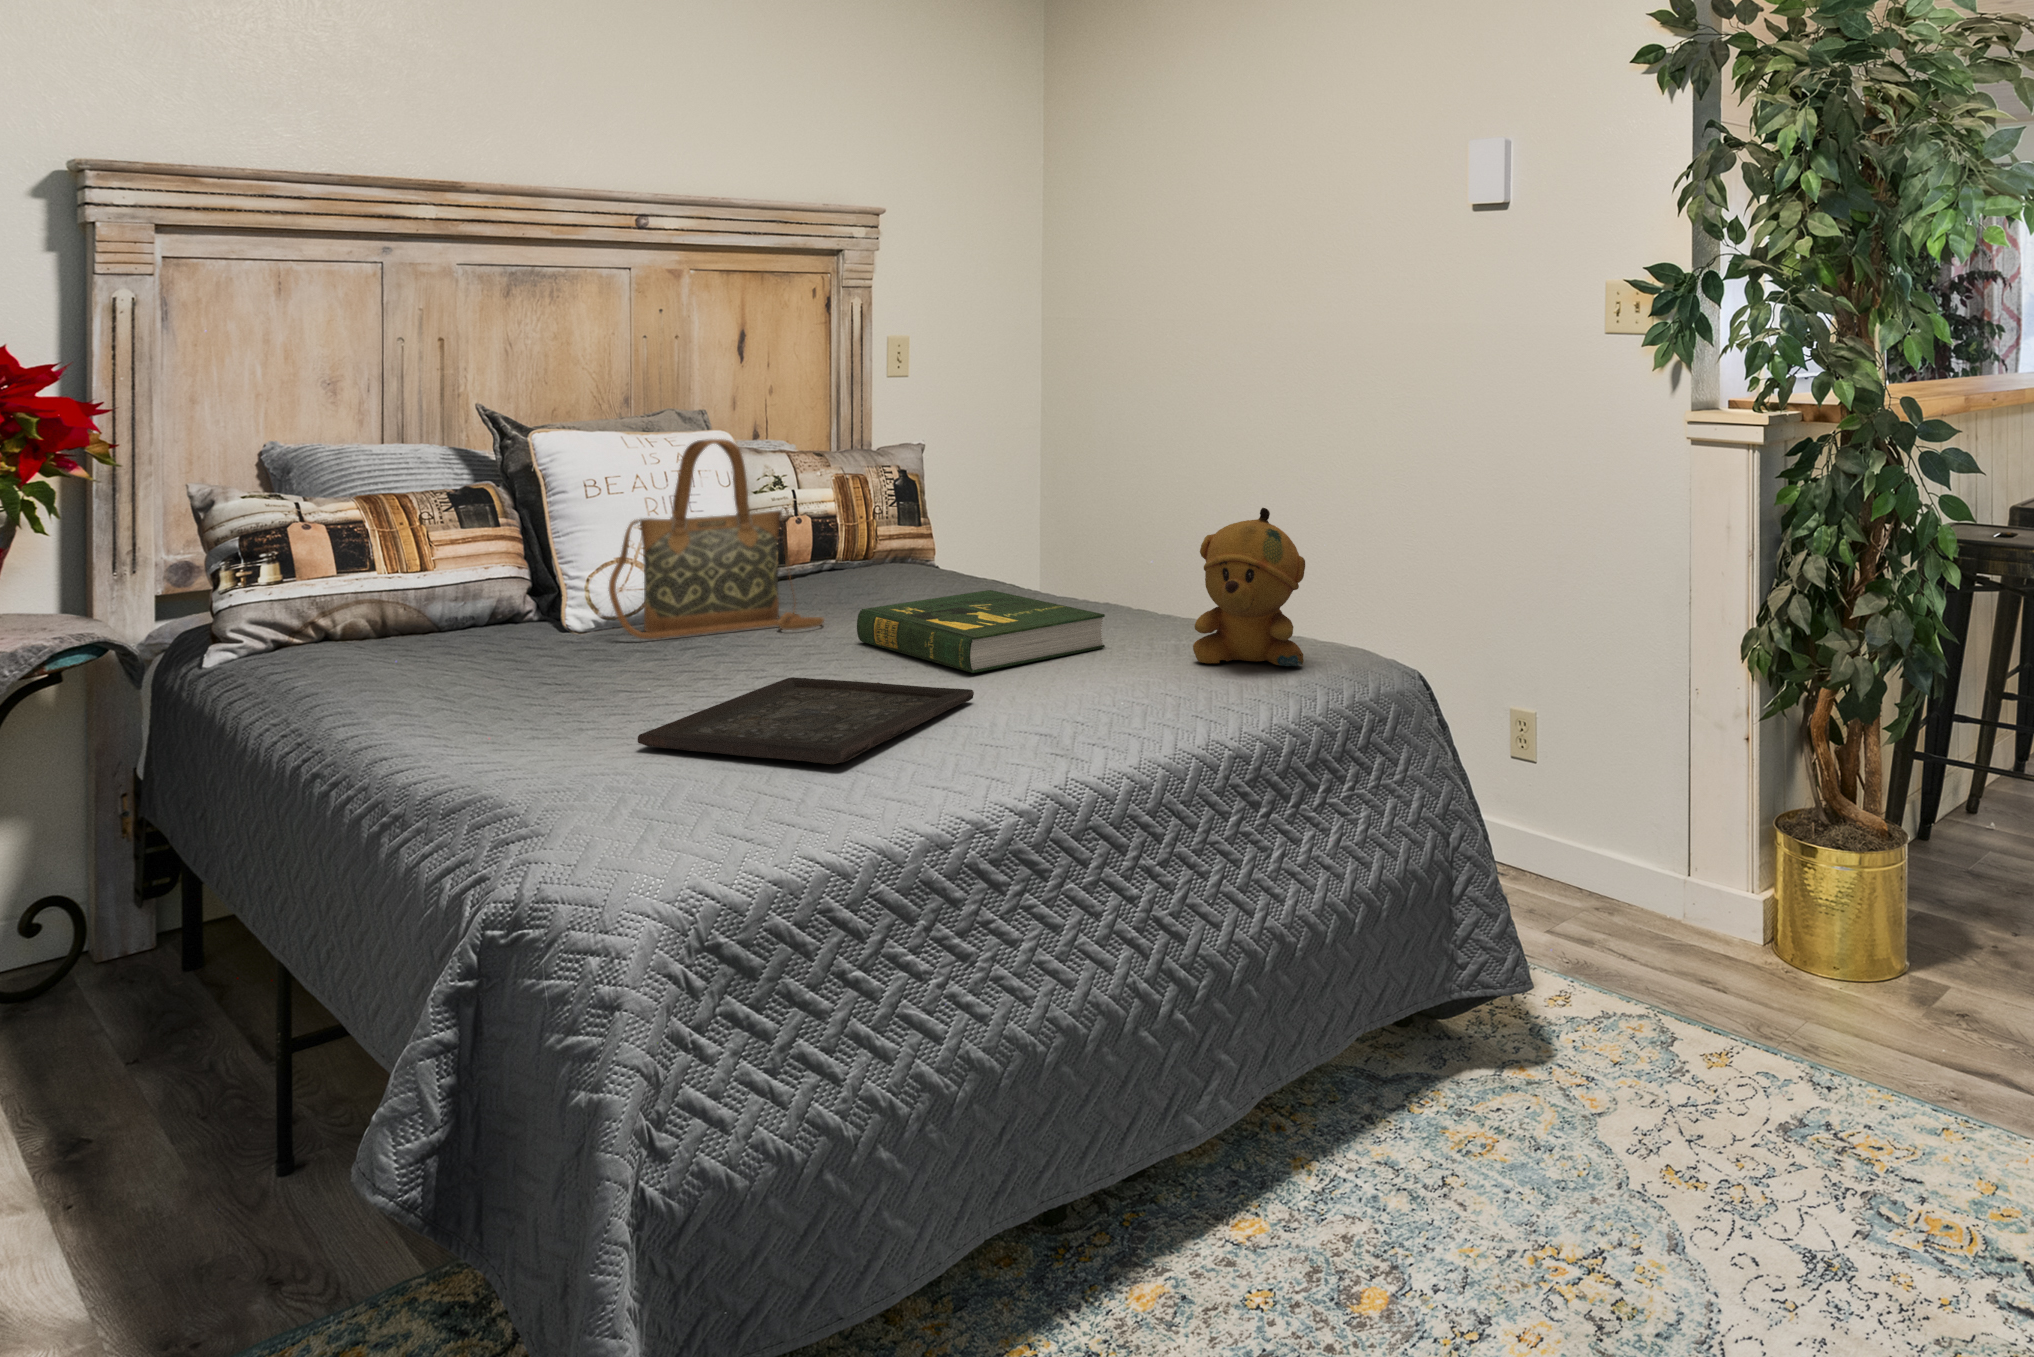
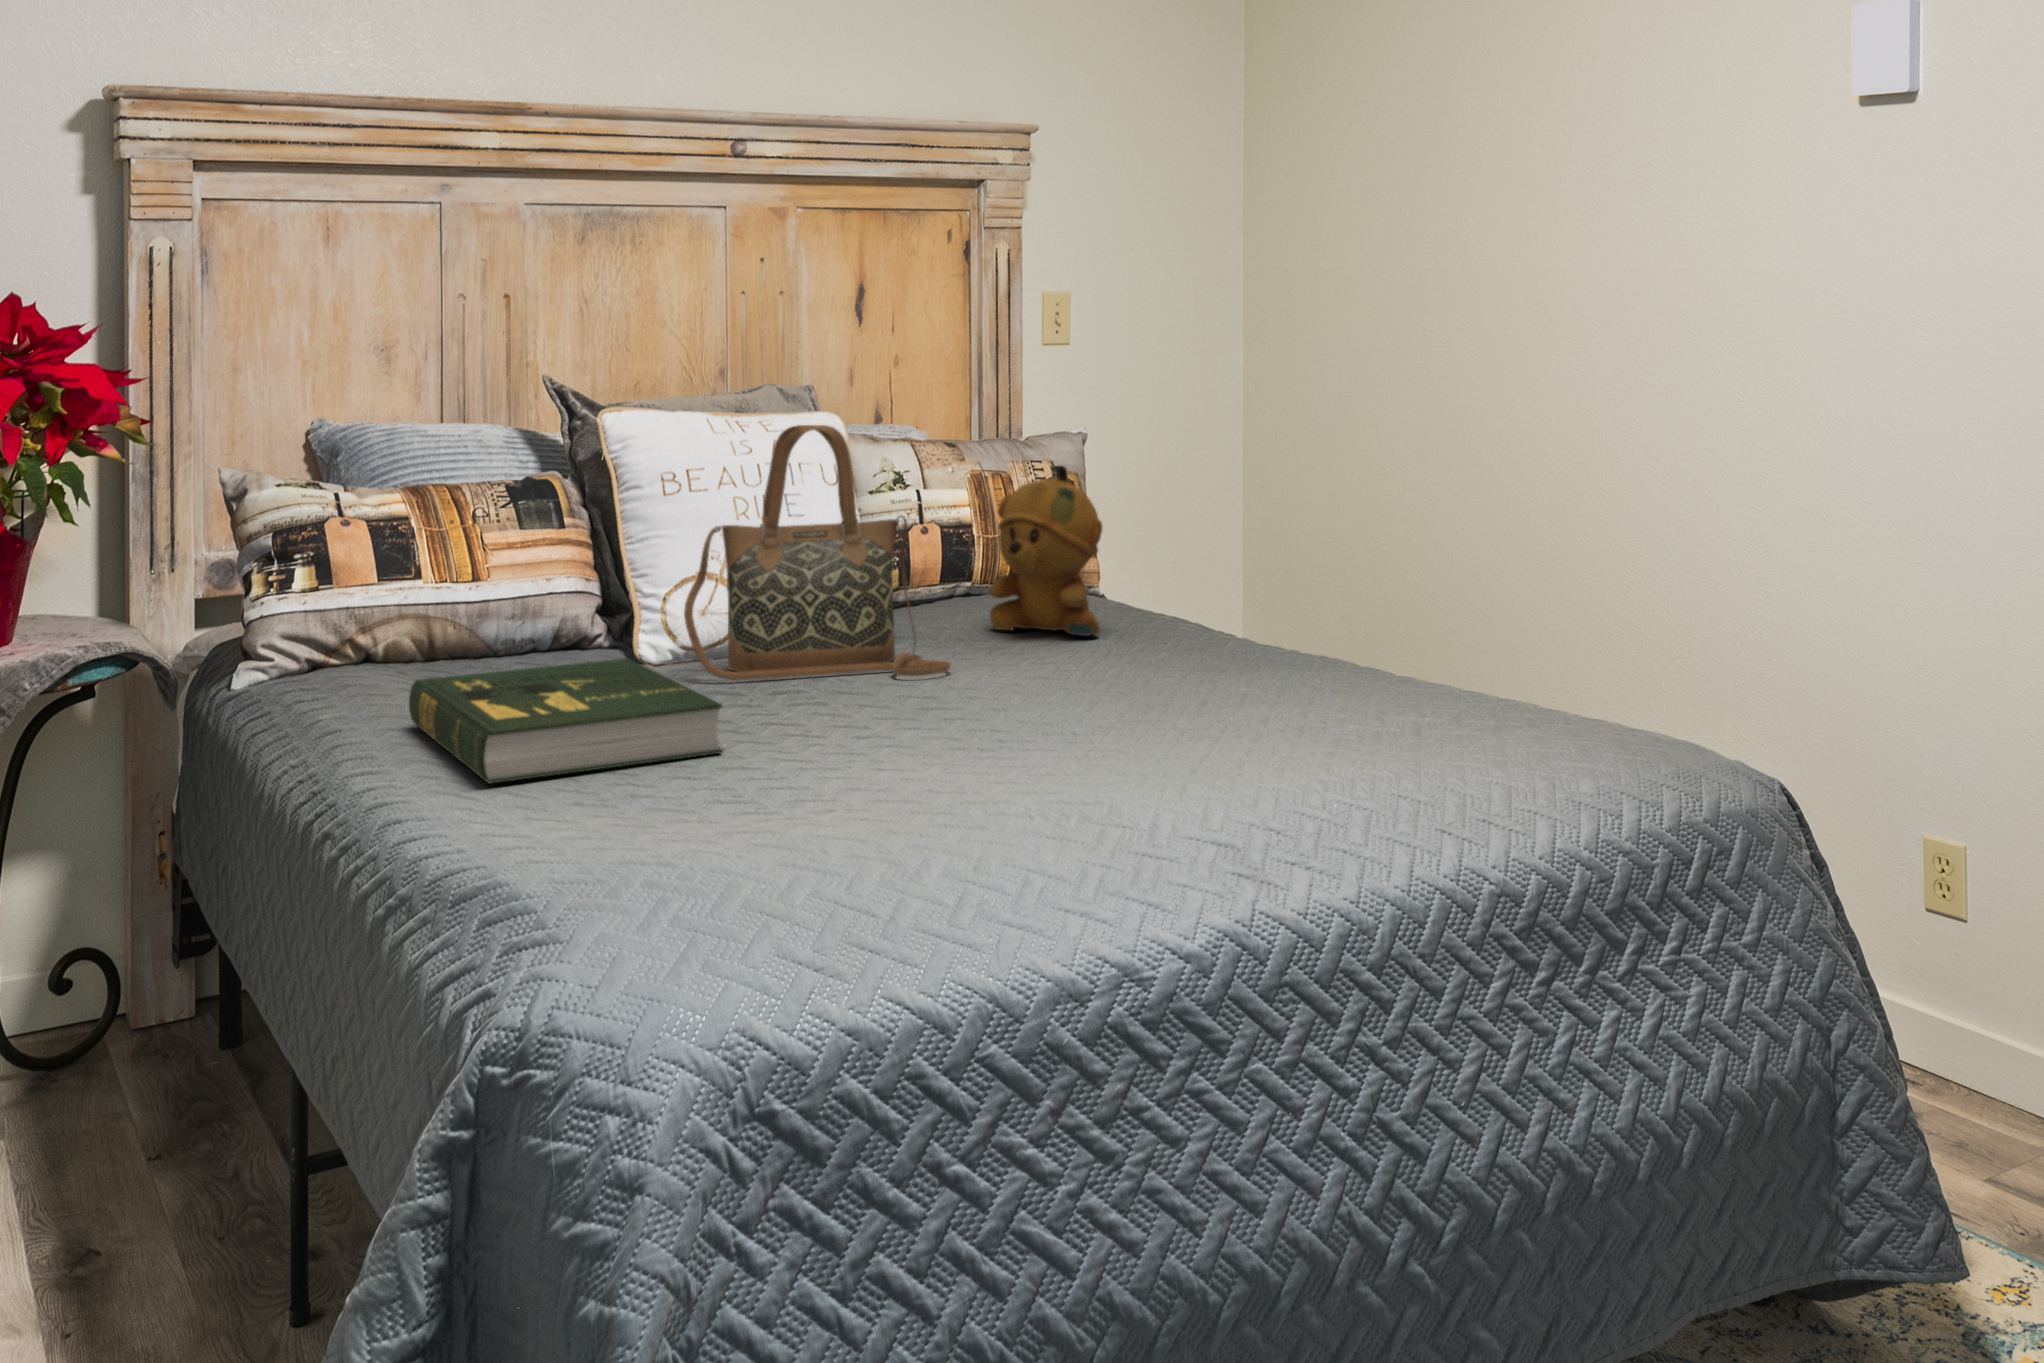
stuffed bear: present [1193,508,1305,666] -> present [989,466,1102,636]
book: present [857,590,1105,673] -> present [409,658,722,783]
tray: present [638,677,974,764] -> none [693,741,1133,867]

